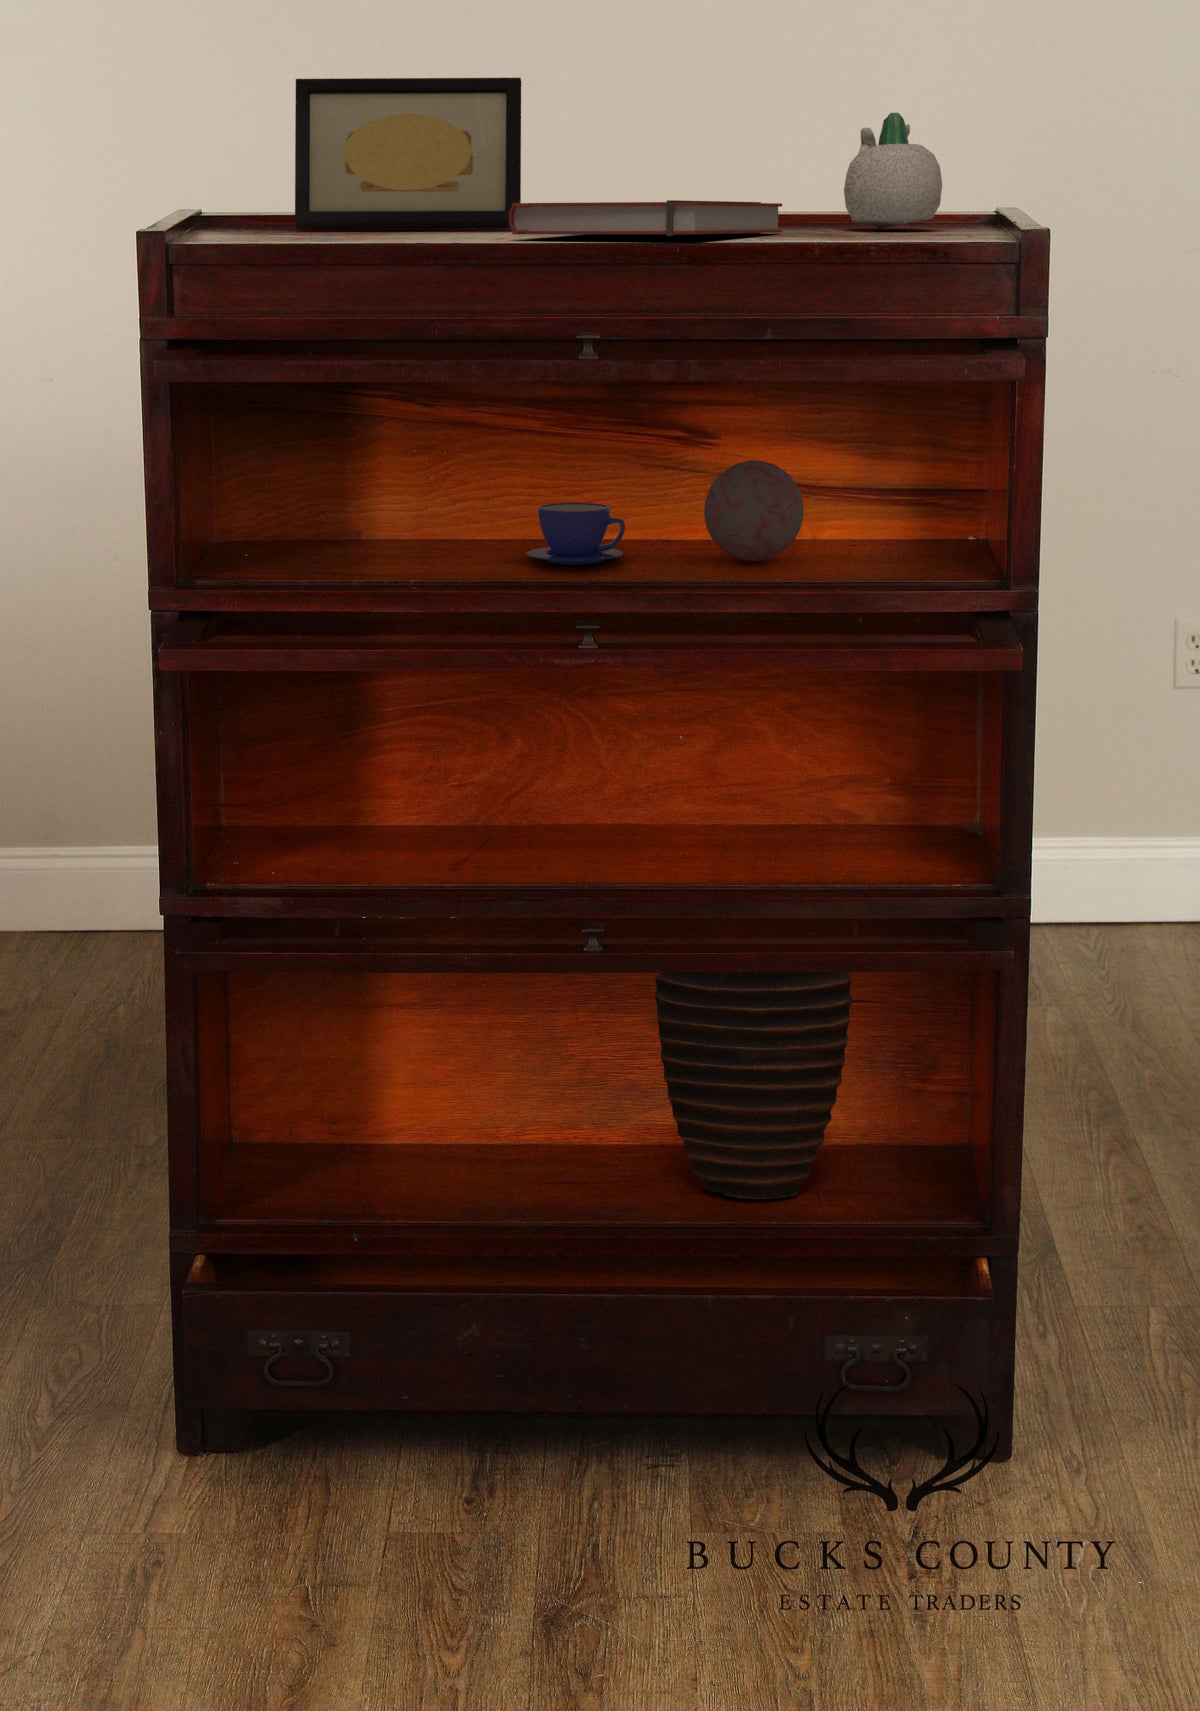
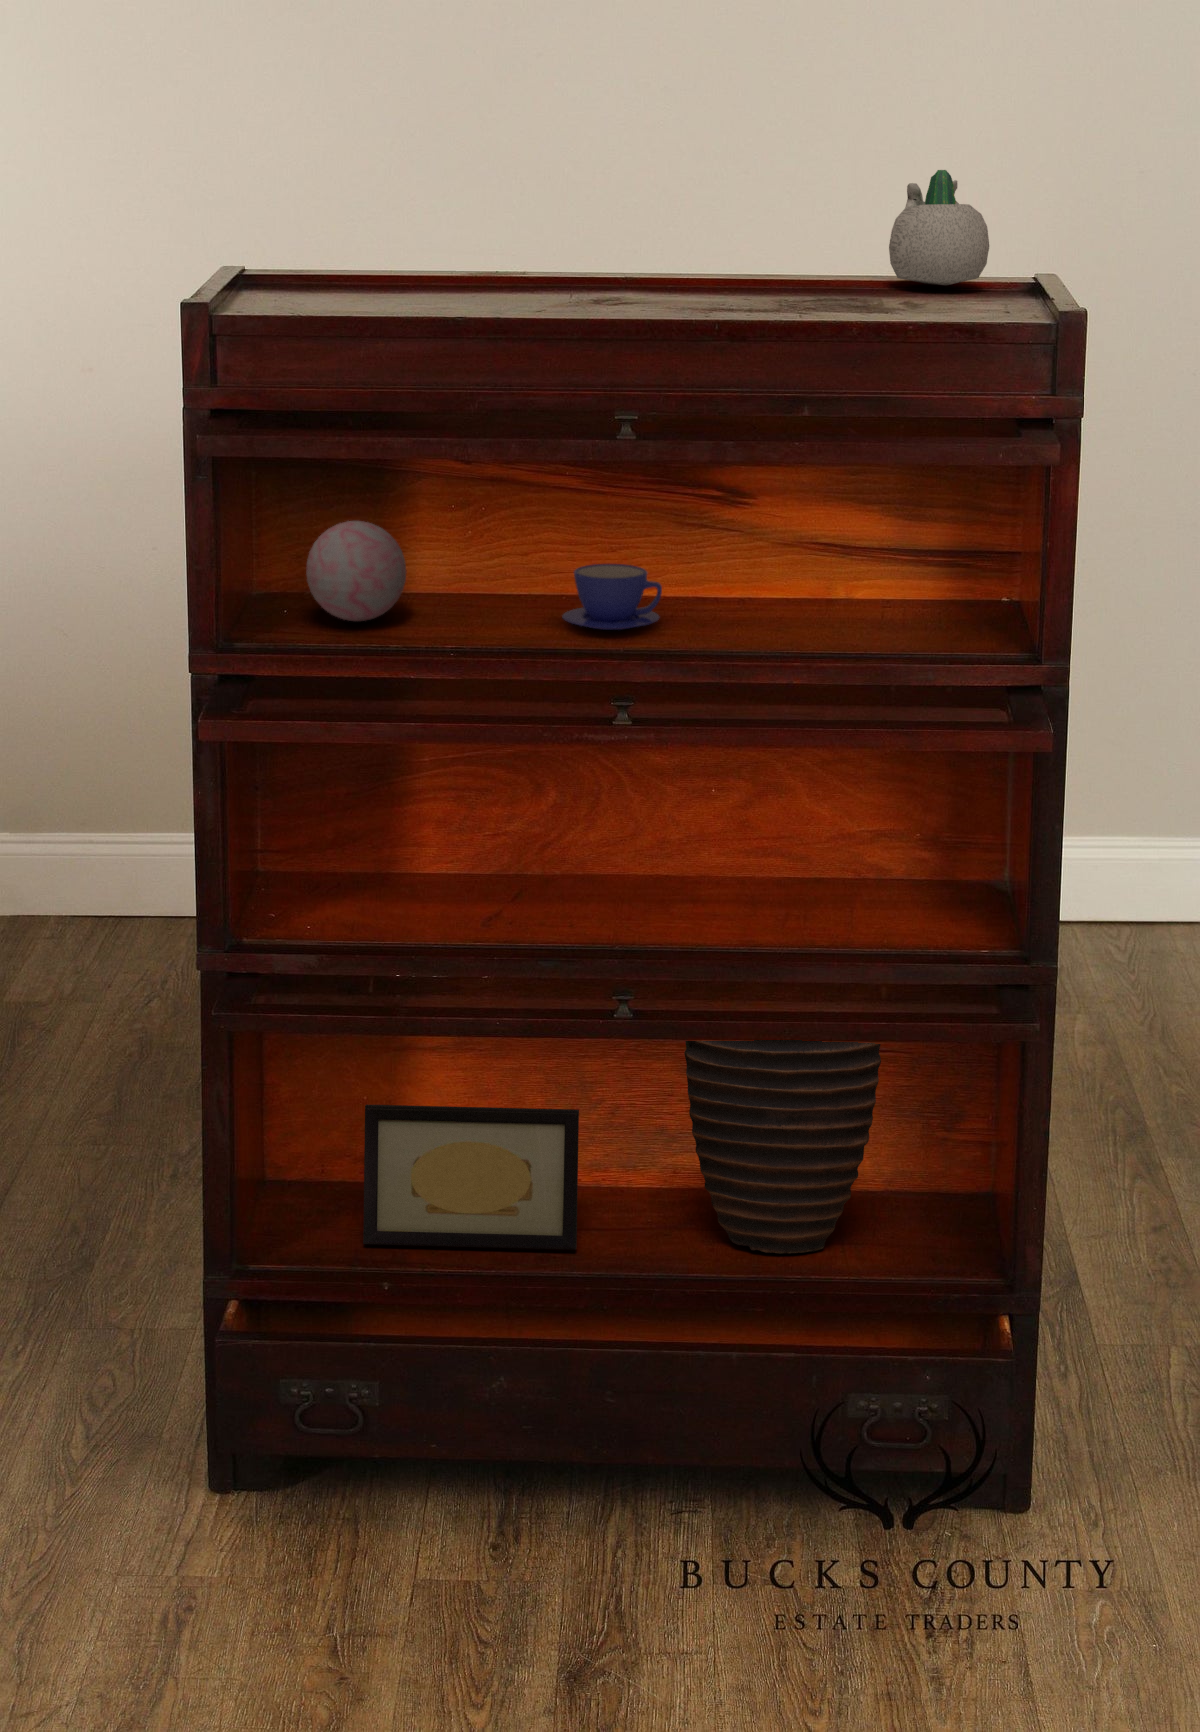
picture frame: present [295,78,521,229] -> present [363,1105,579,1249]
book: present [509,200,782,236] -> none [551,262,826,321]
decorative ball: present [704,460,804,561] -> present [306,521,406,621]

